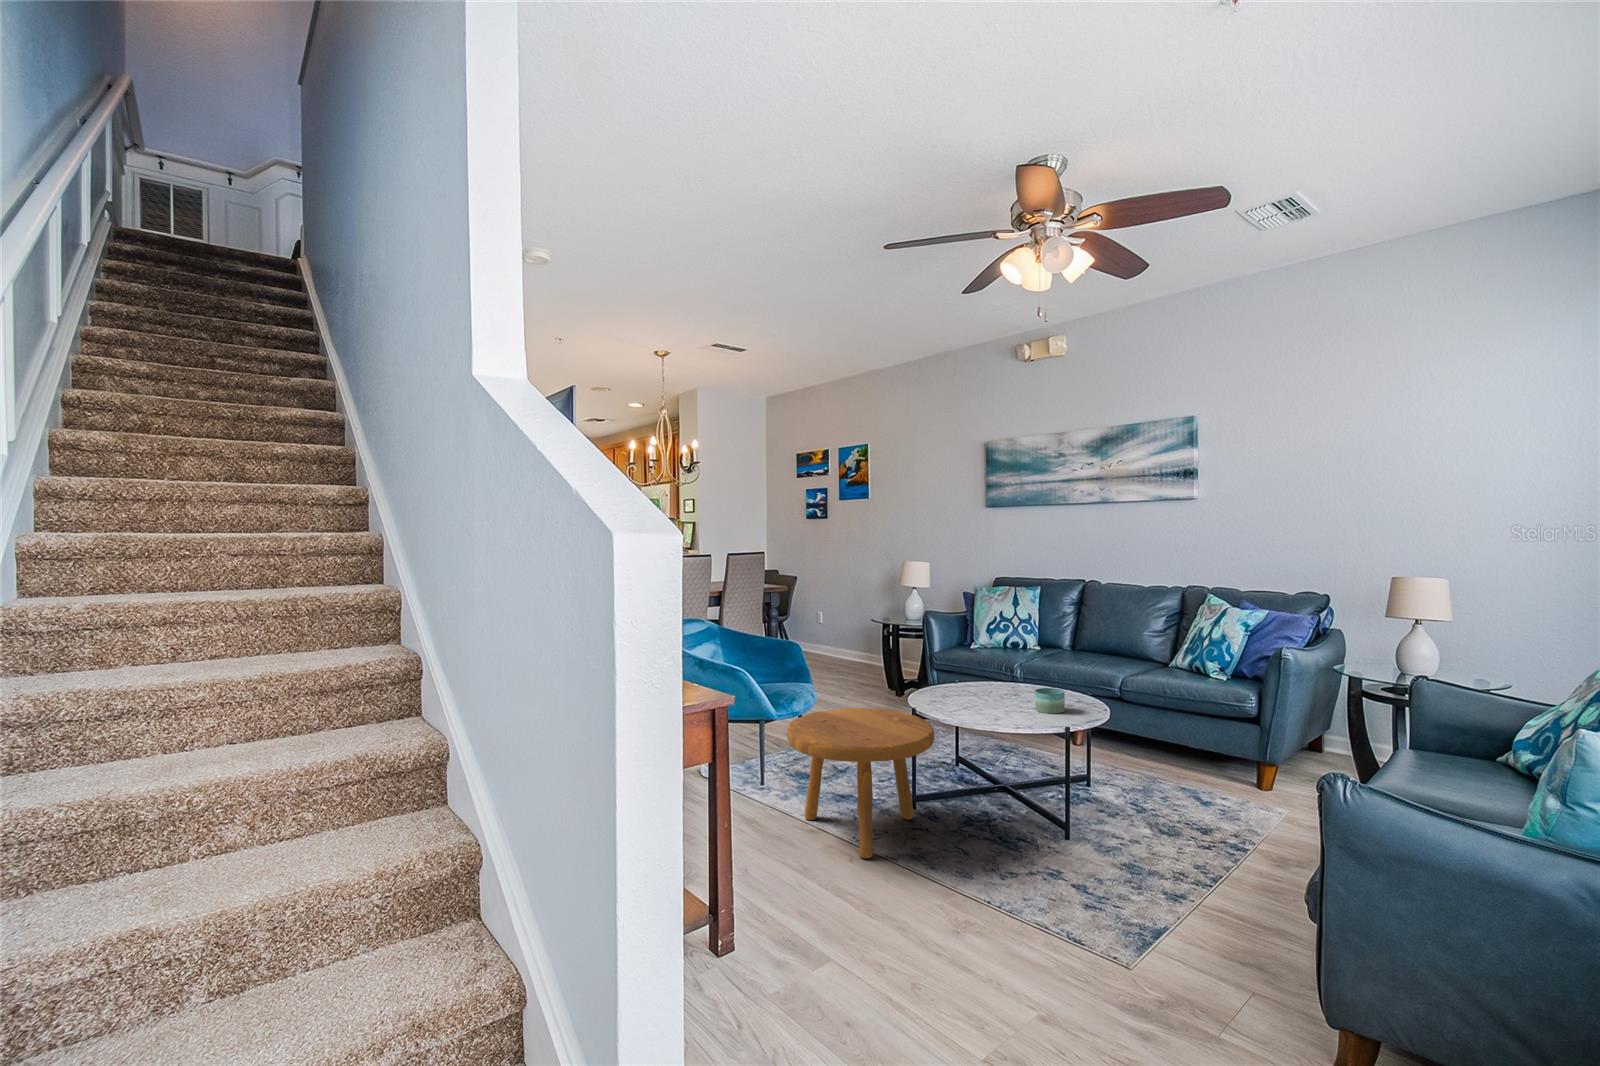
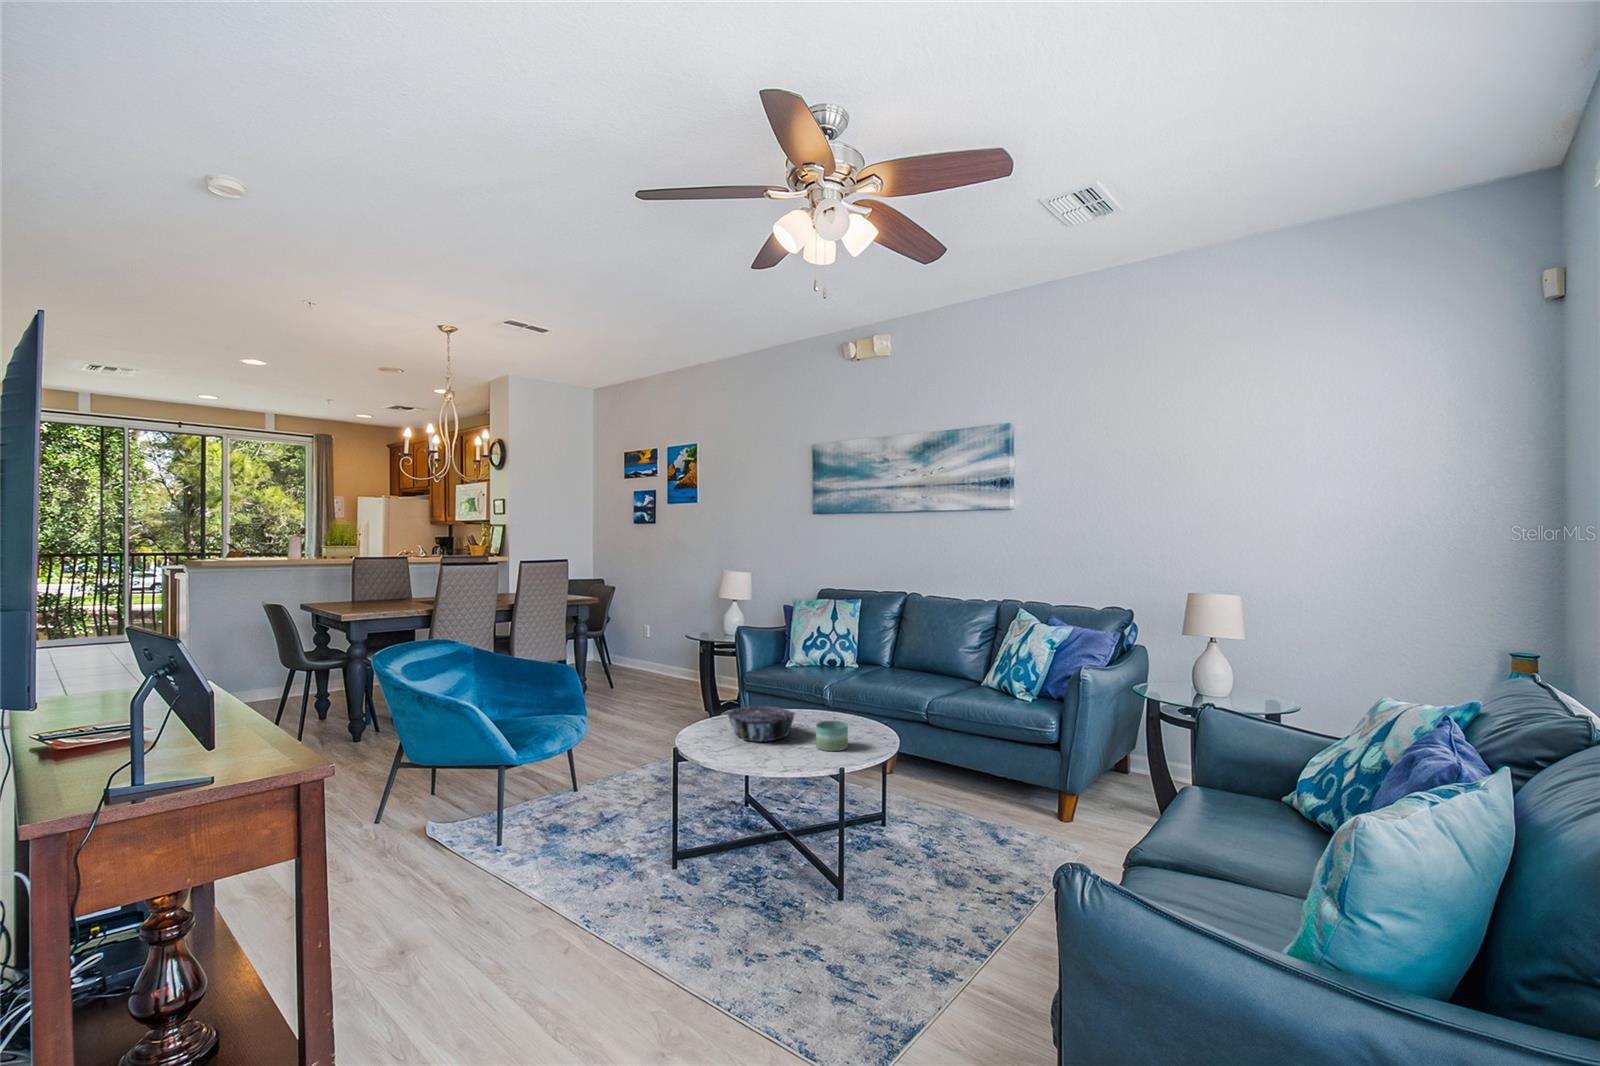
decorative bowl: none [950,676,1013,705] -> present [727,706,796,742]
footstool: present [787,708,935,858] -> none [503,750,689,947]

